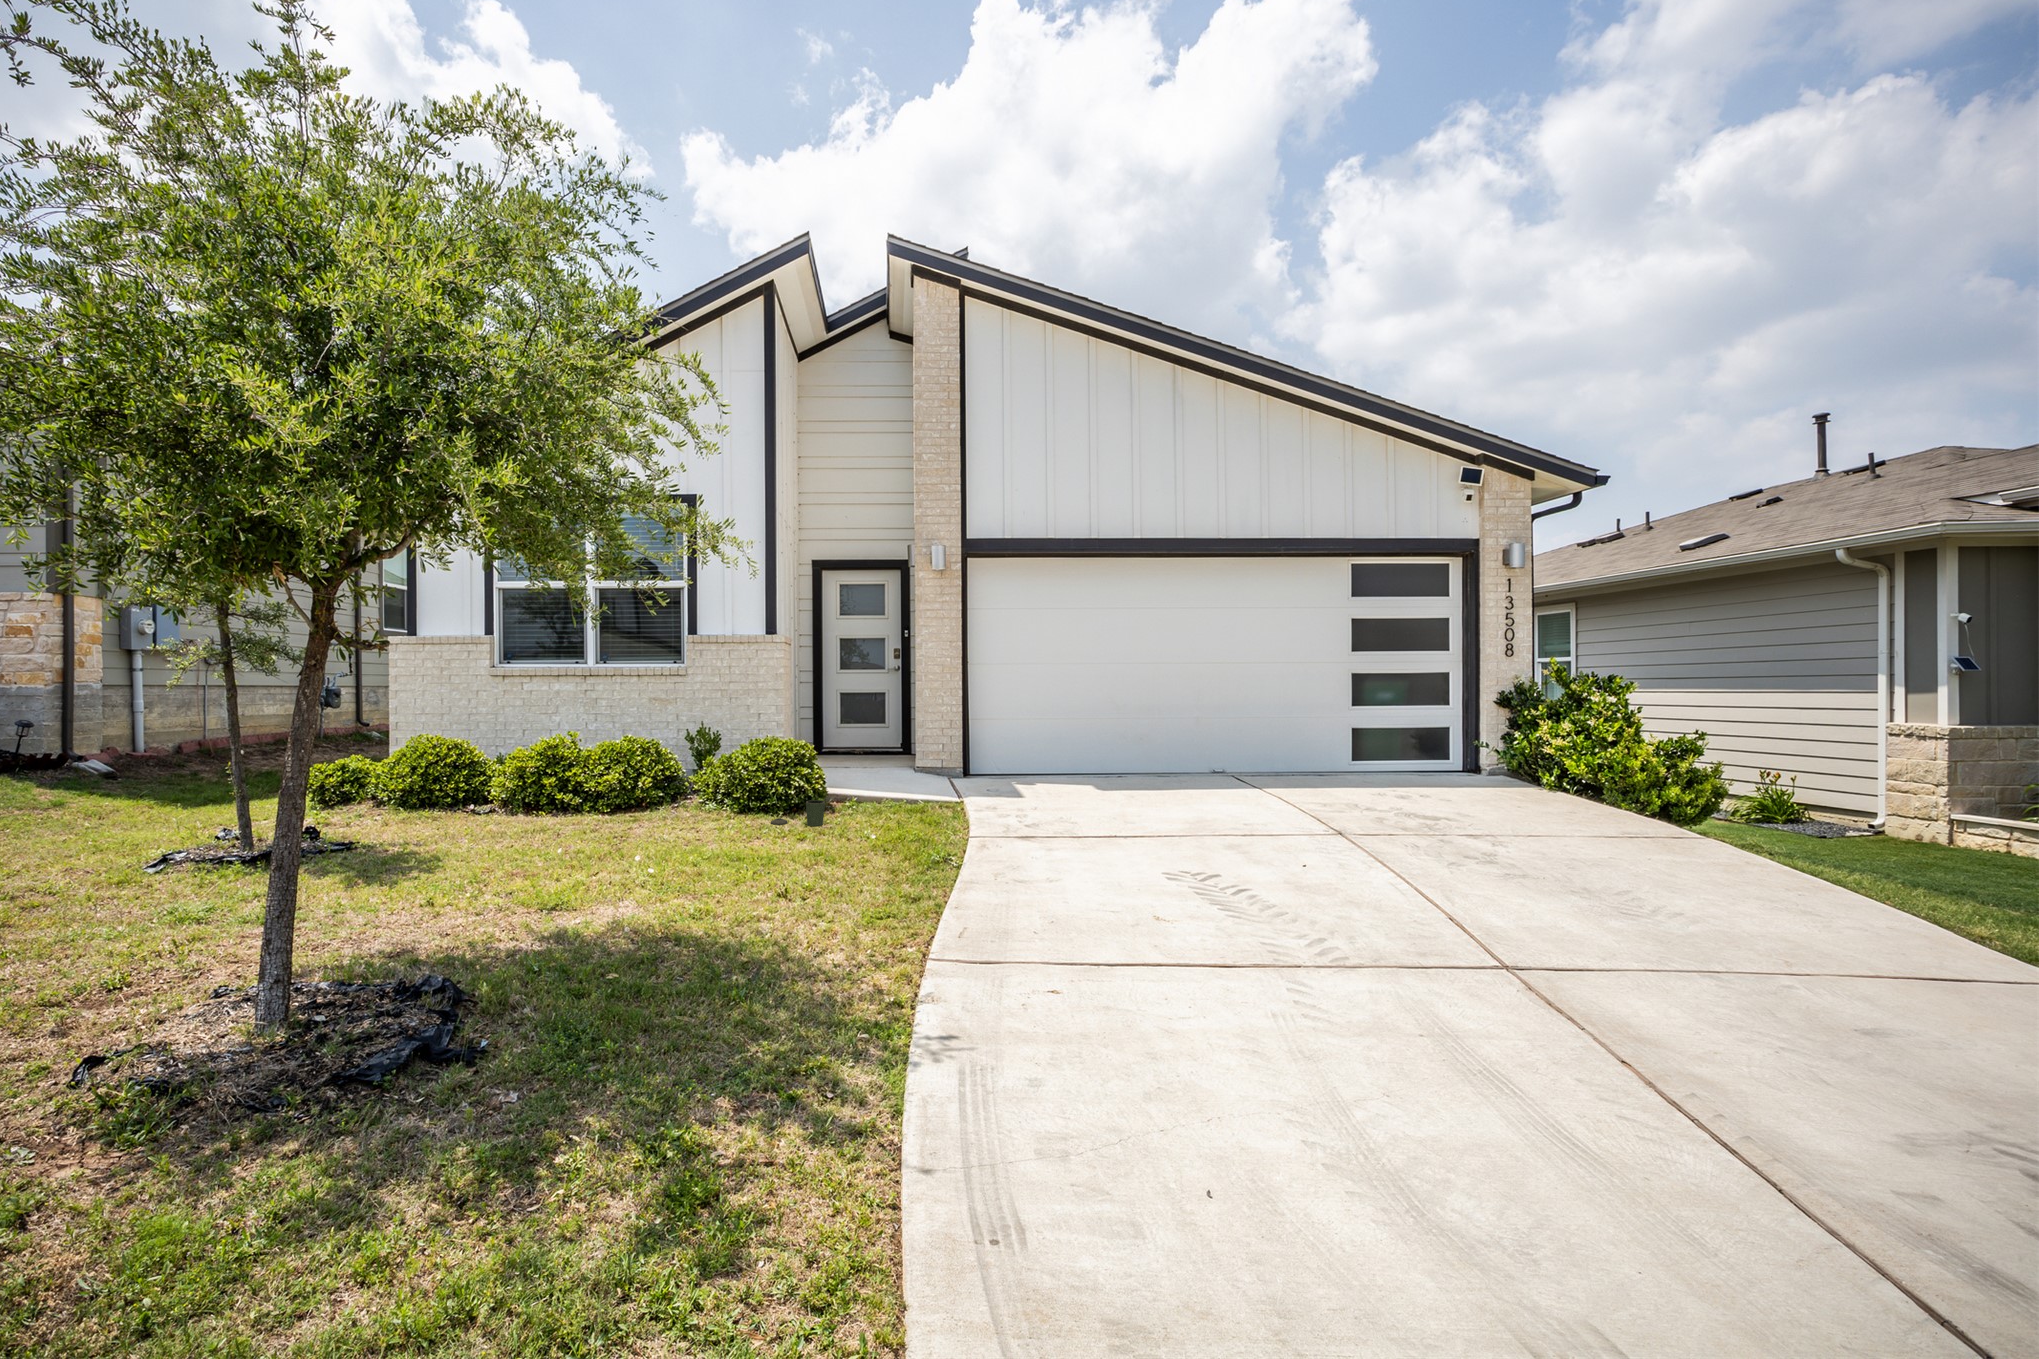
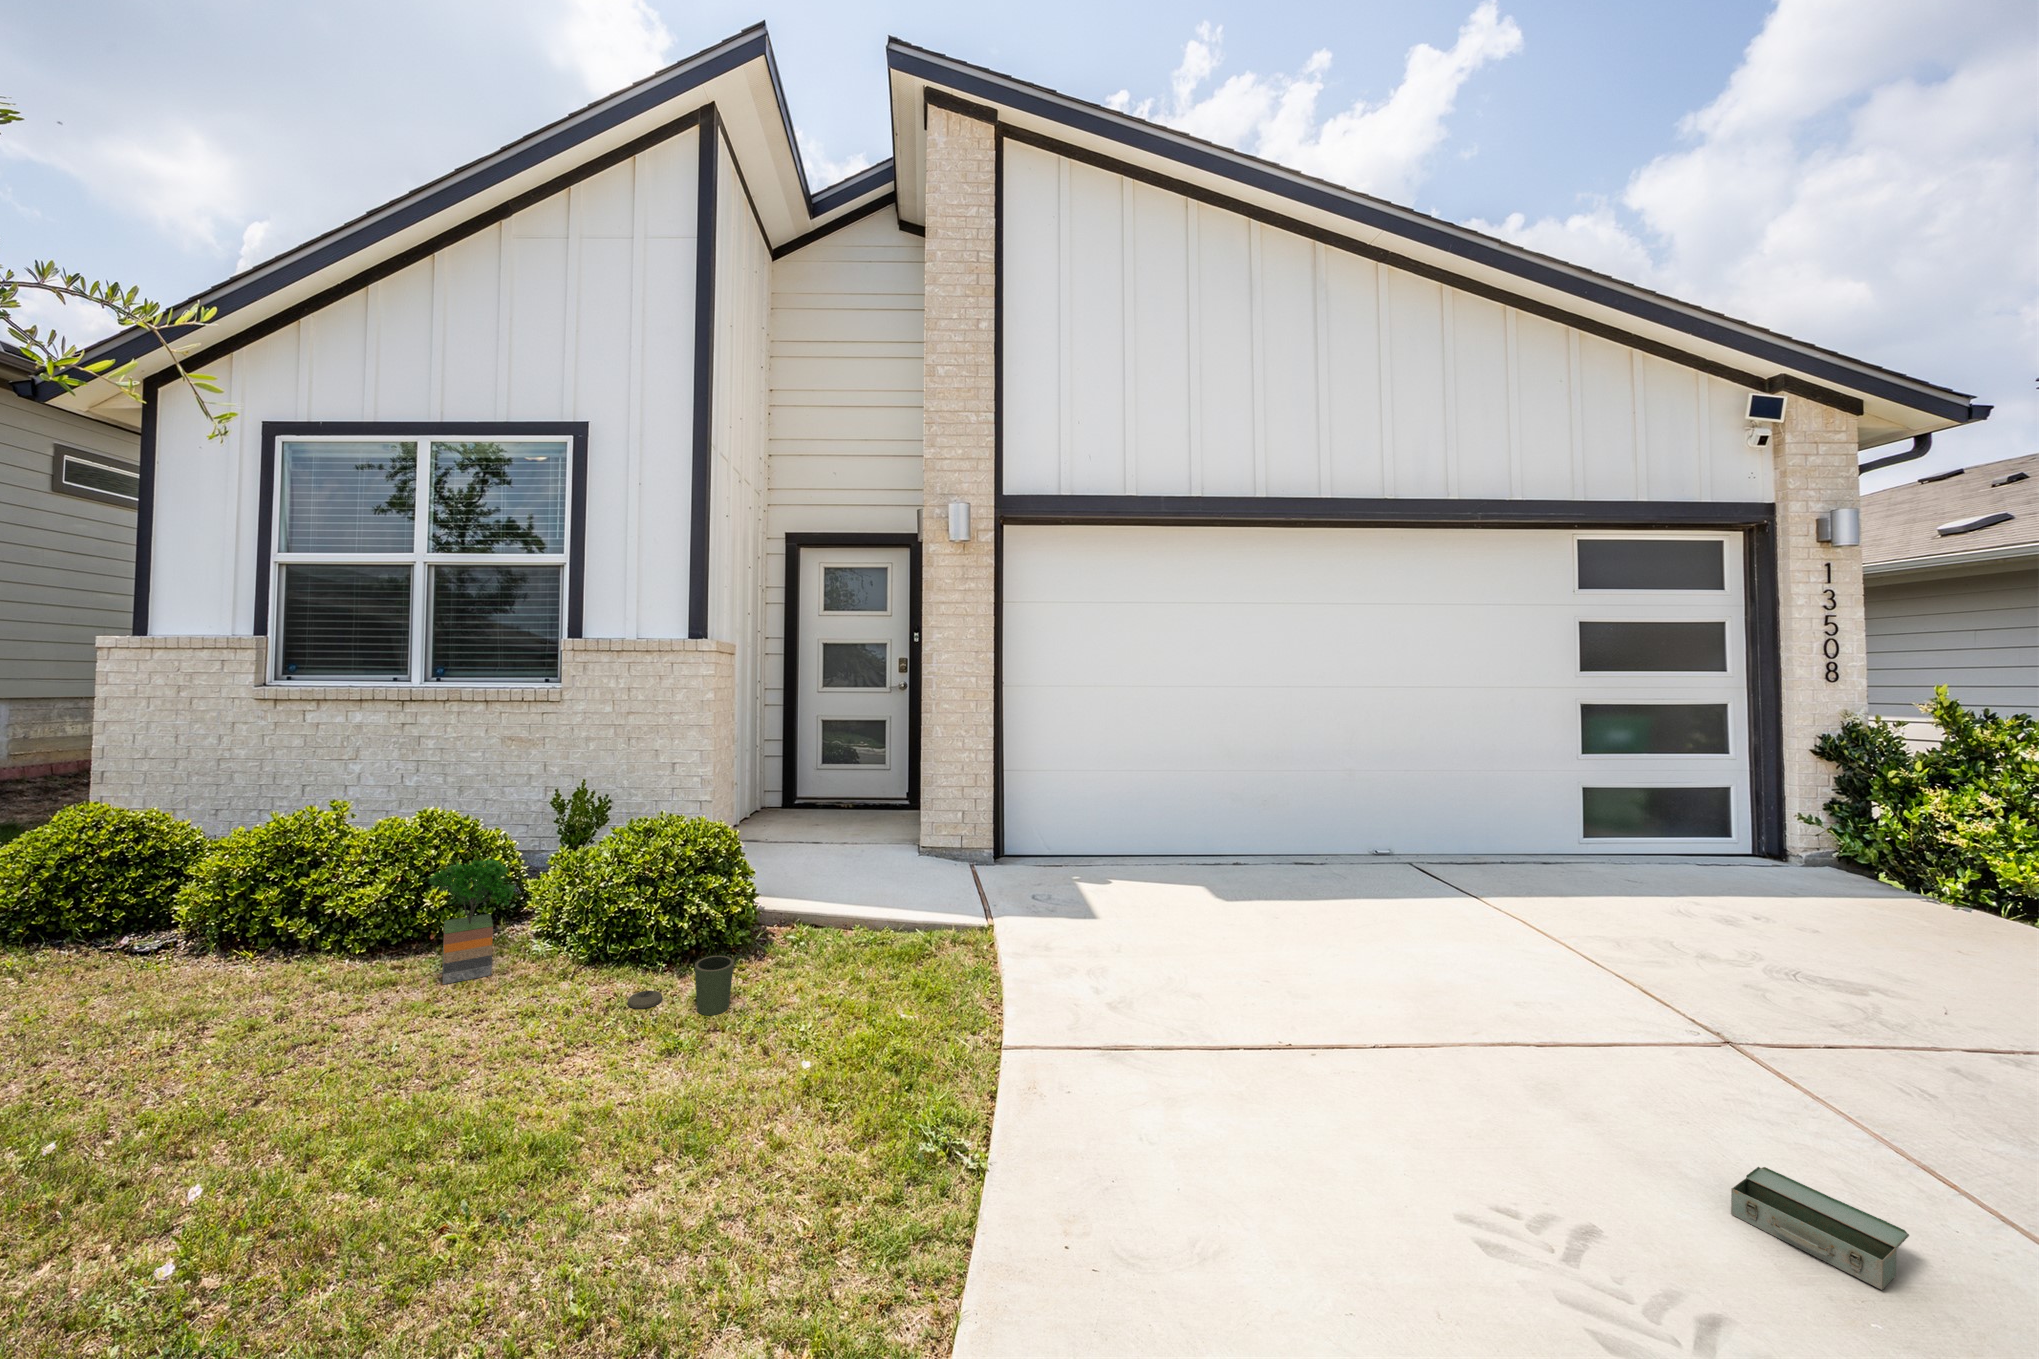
potted tree: none [658,757,703,819] -> present [429,859,515,984]
toolbox: none [1234,842,1283,864] -> present [1731,1167,1909,1290]

